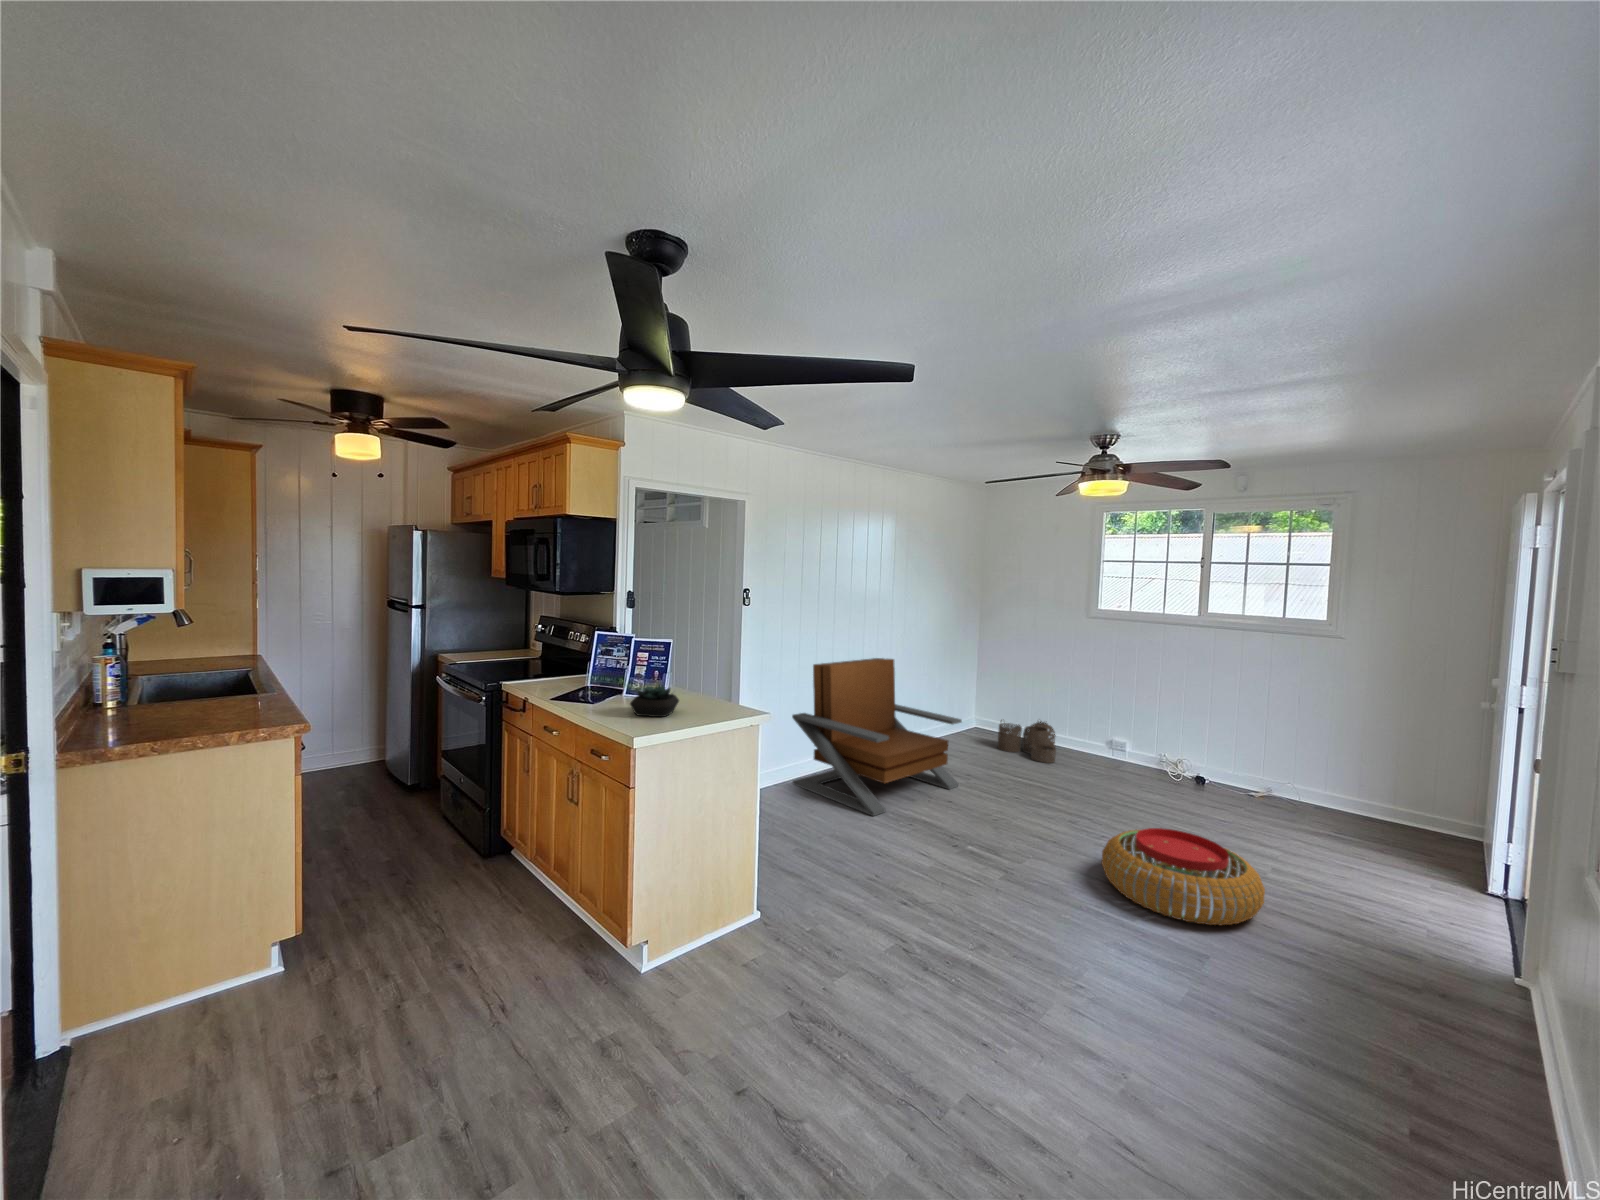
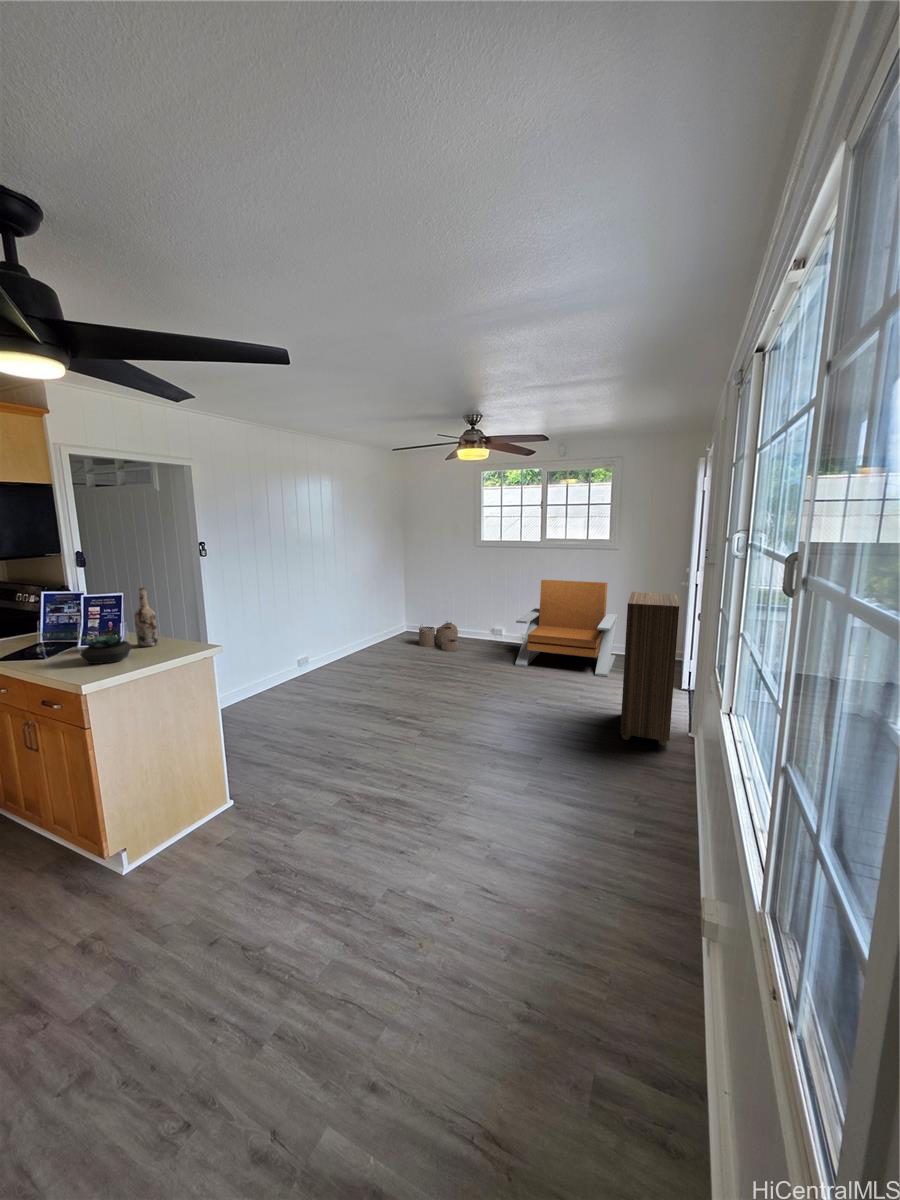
wine bottle: none [682,635,704,704] -> present [135,588,158,647]
lounge chair: present [792,658,962,816] -> present [515,580,618,677]
bookshelf: none [1354,706,1482,979] -> present [620,592,679,746]
pouf: present [1102,828,1265,925] -> none [482,685,576,742]

